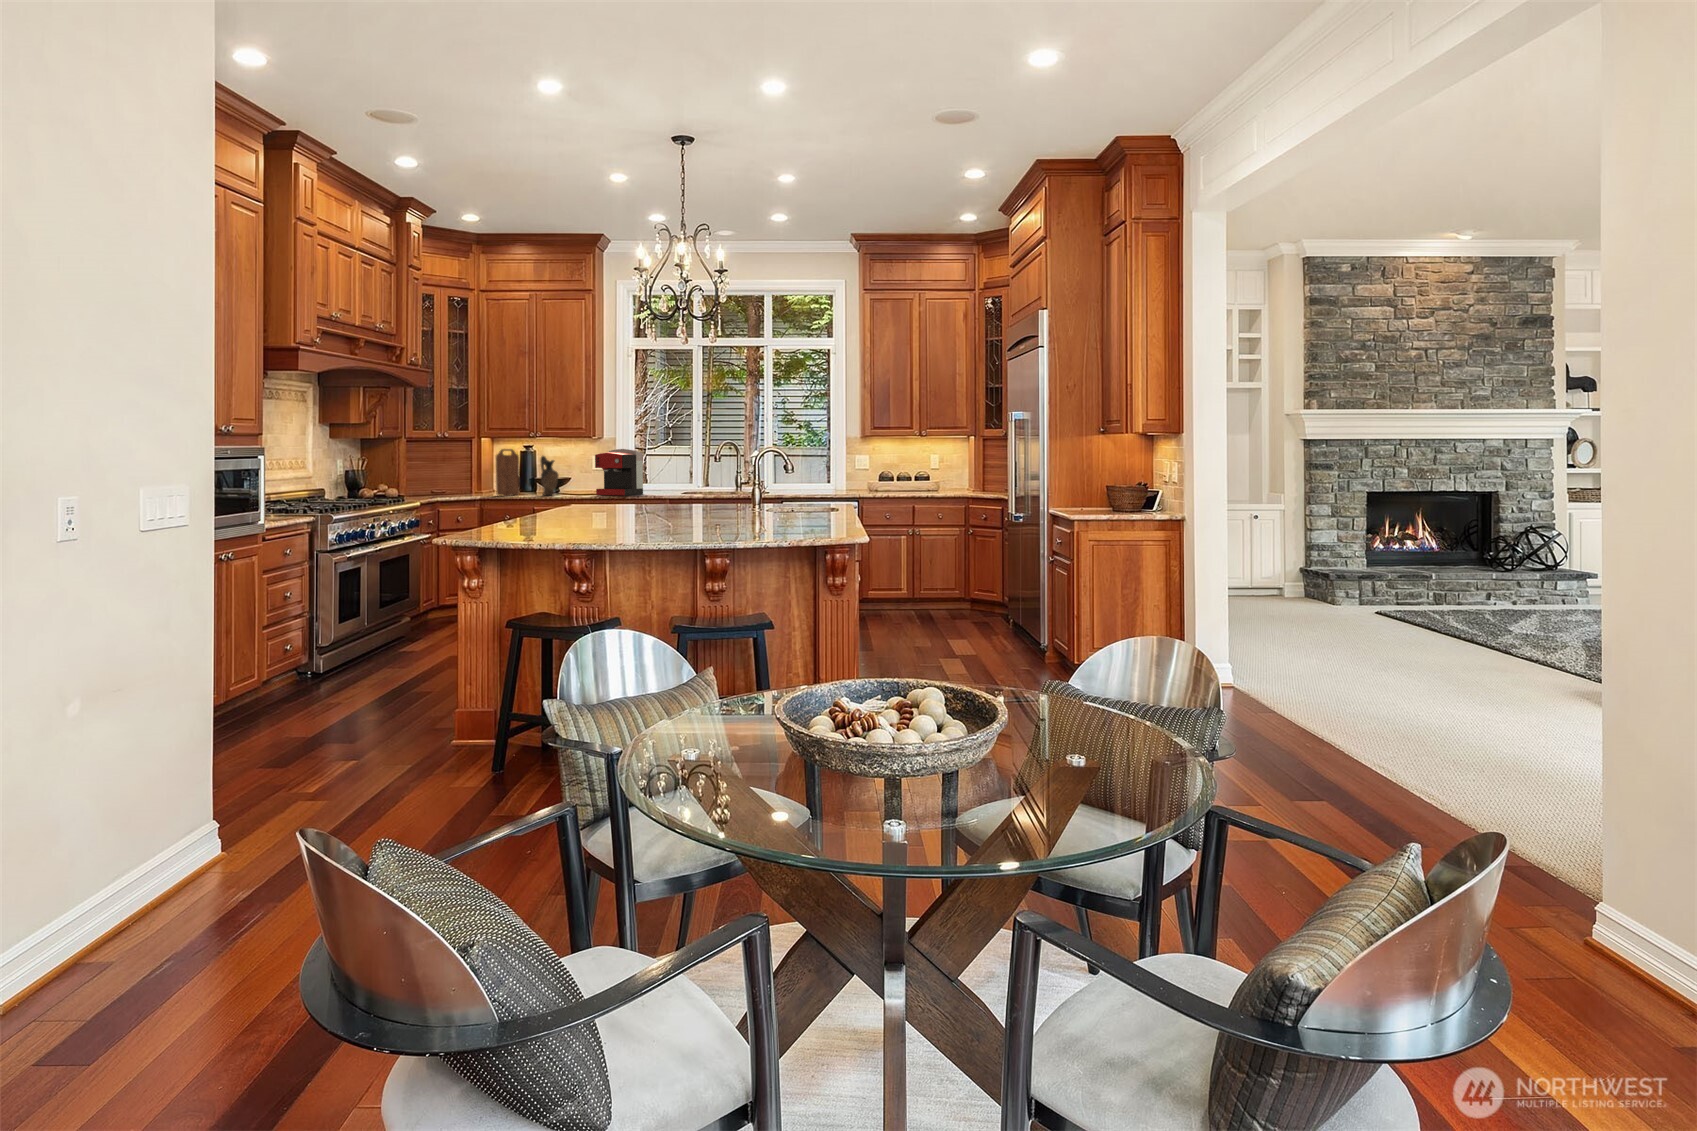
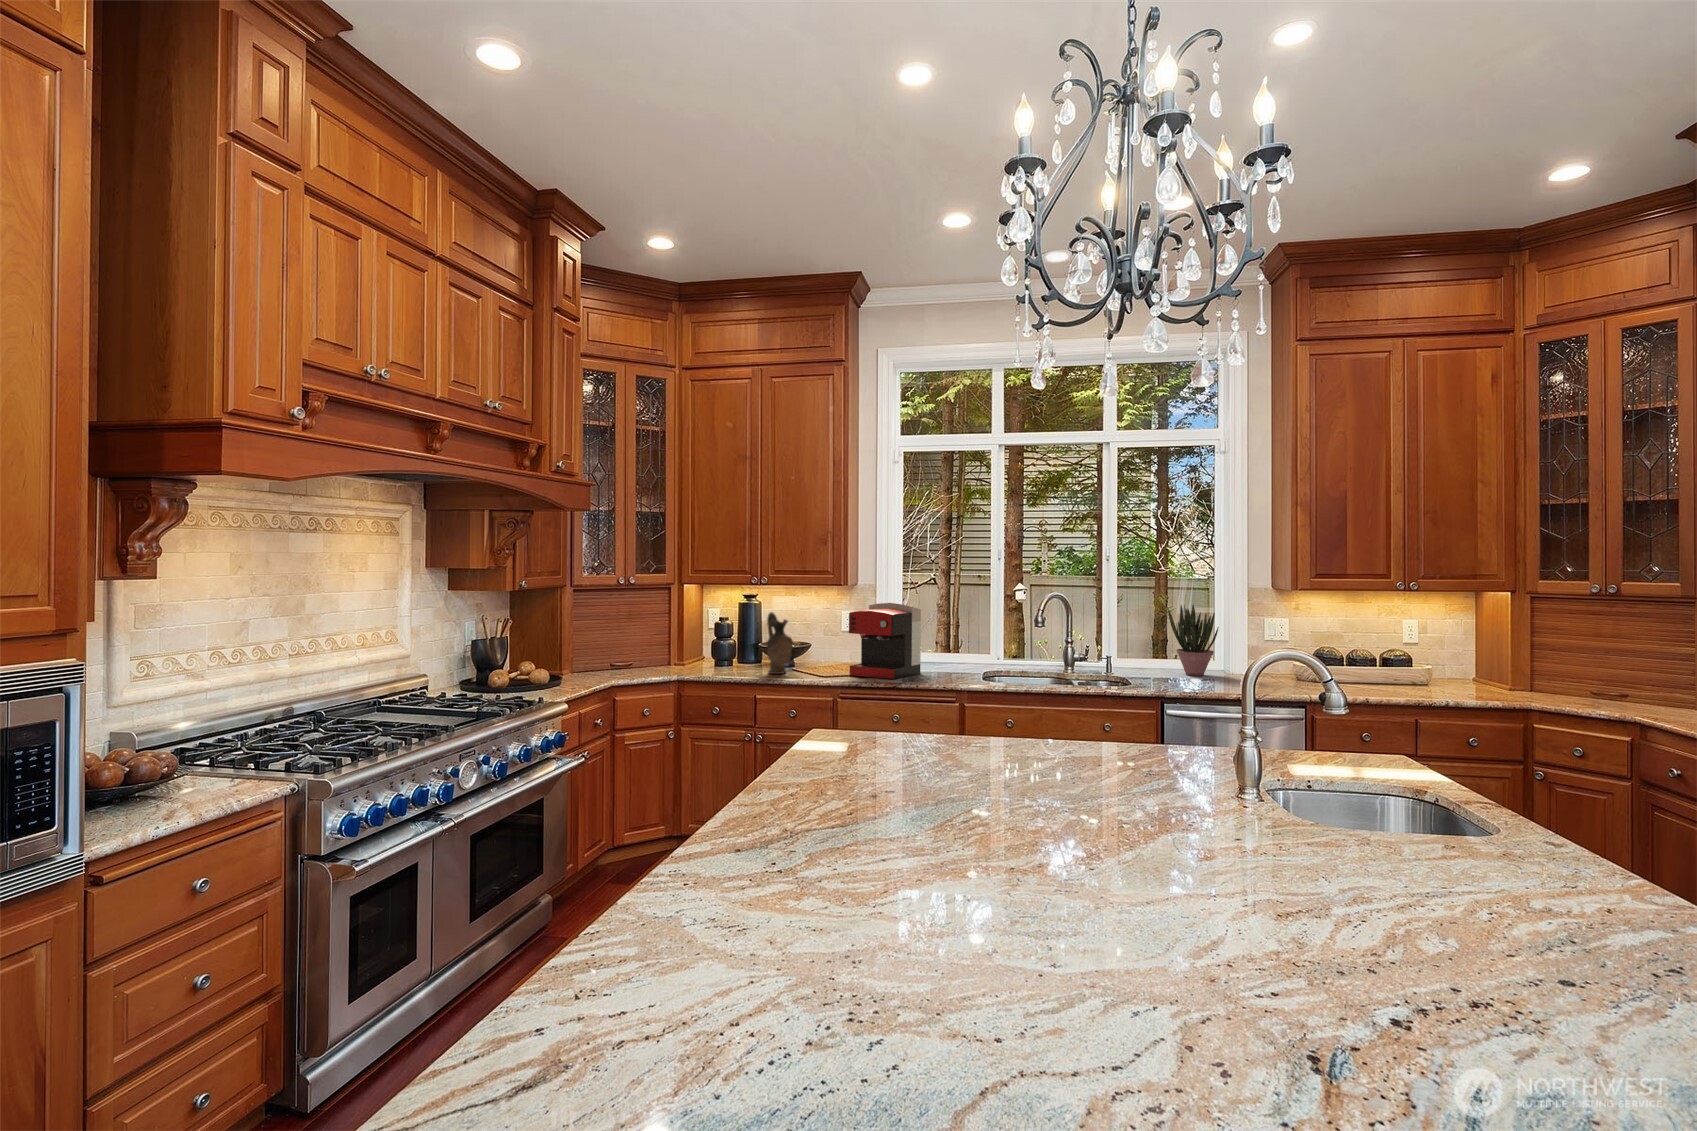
potted plant: none [800,448,827,493] -> present [1168,605,1219,676]
cutting board: present [496,449,520,495] -> none [700,602,736,674]

